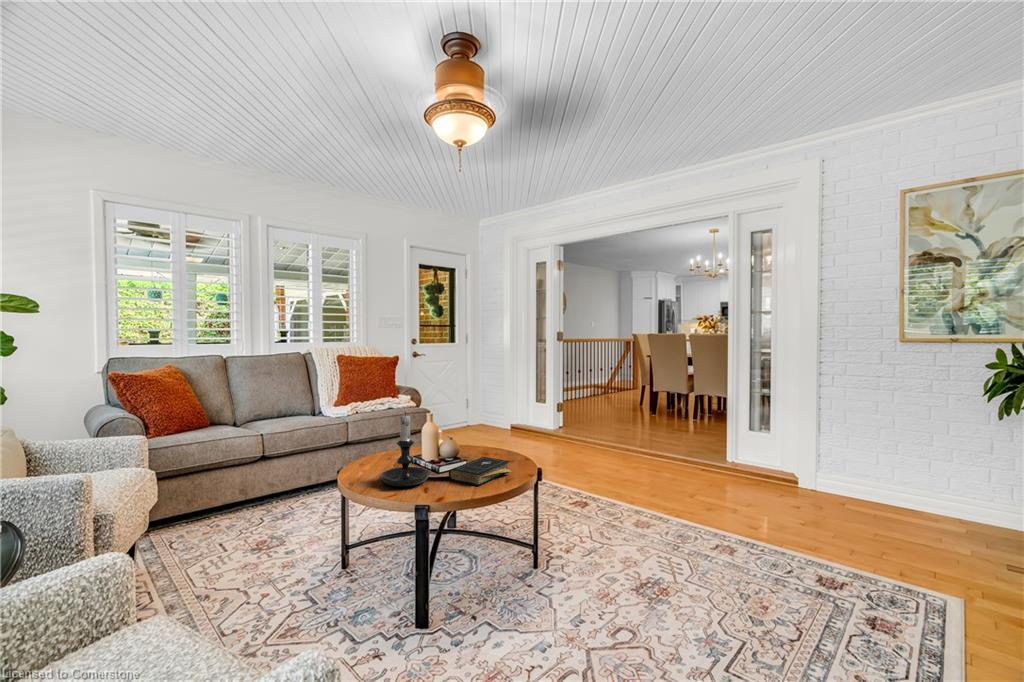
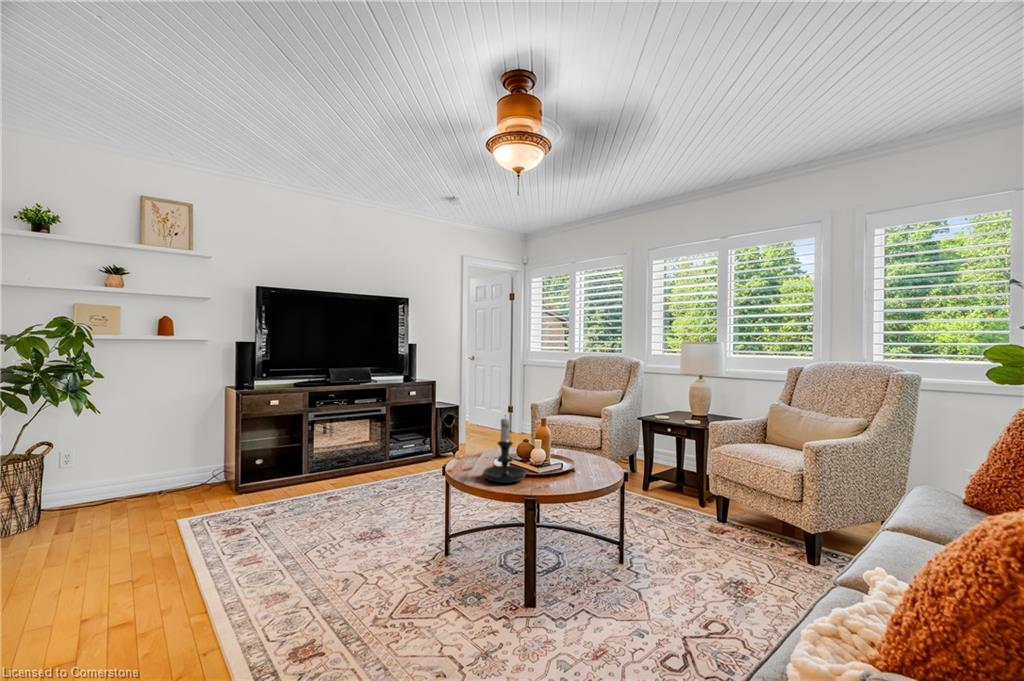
book: present [449,457,510,486] -> none [543,459,600,484]

